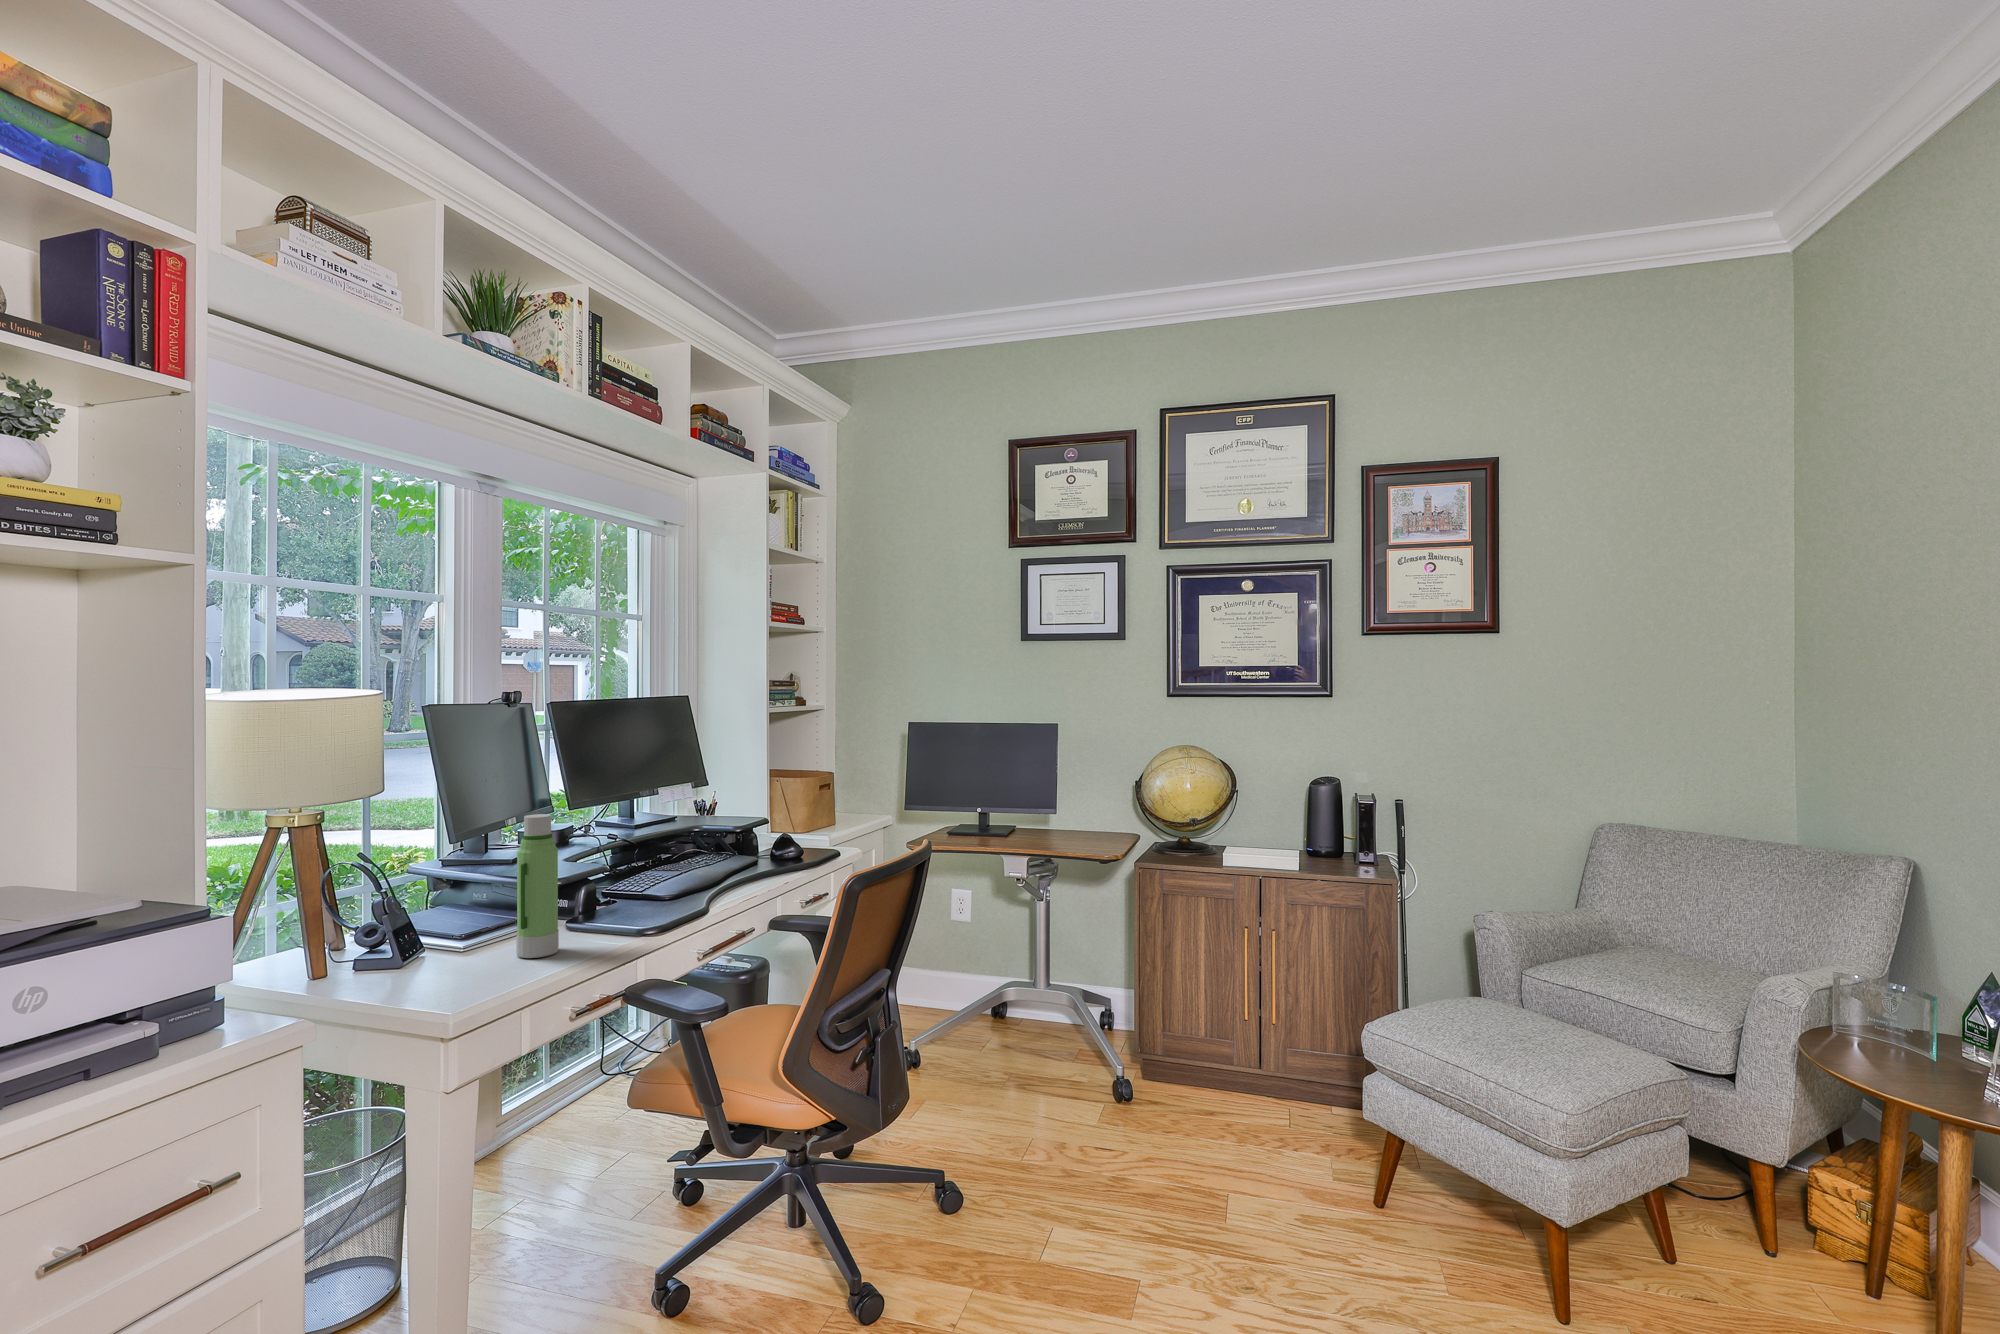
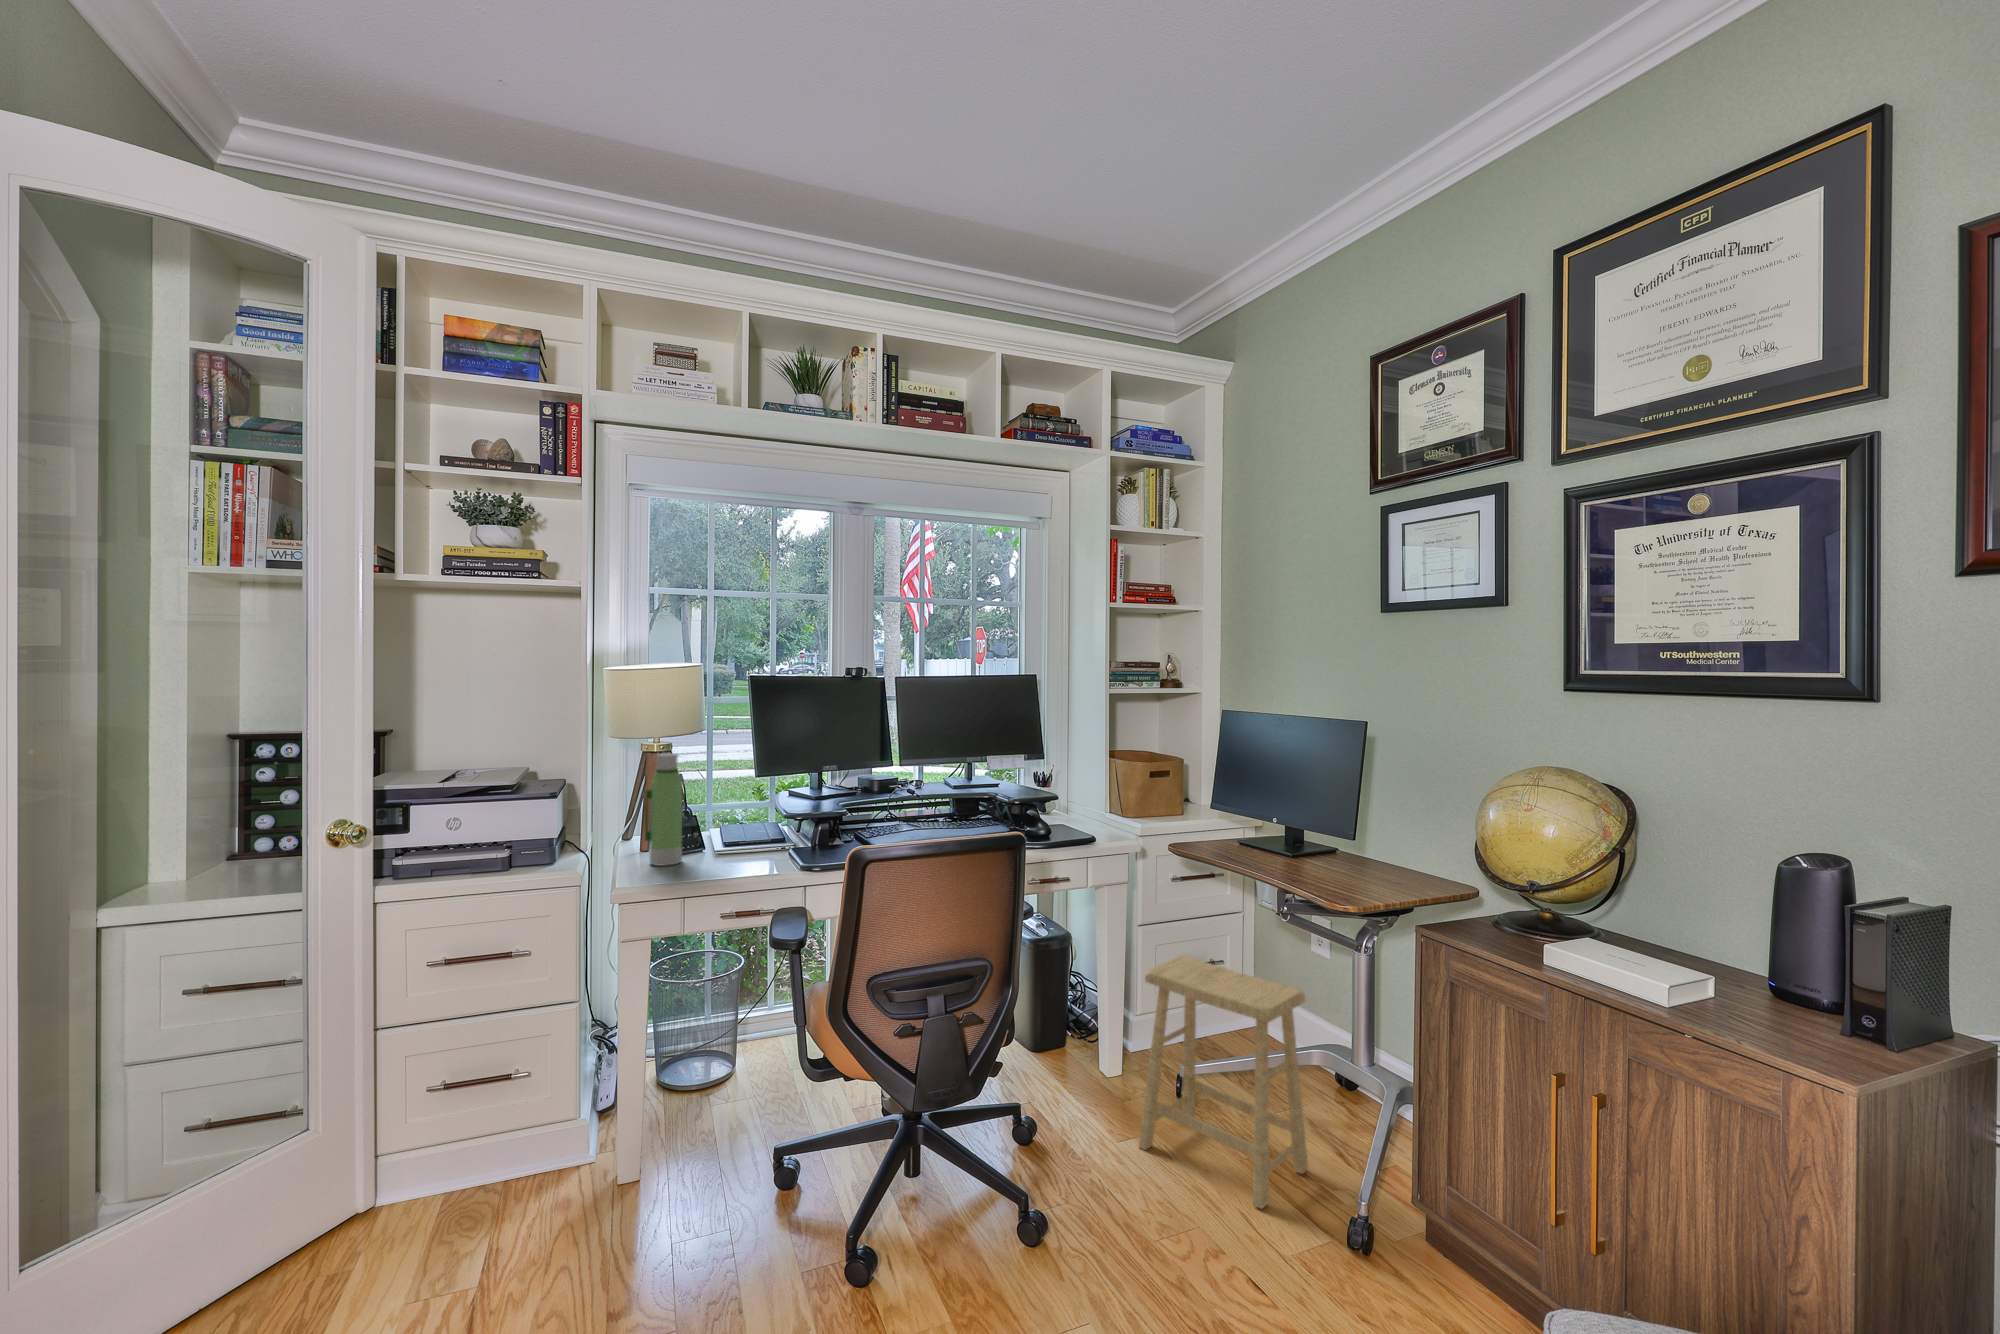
footstool: none [945,933,1064,1105] -> present [1139,956,1308,1209]

